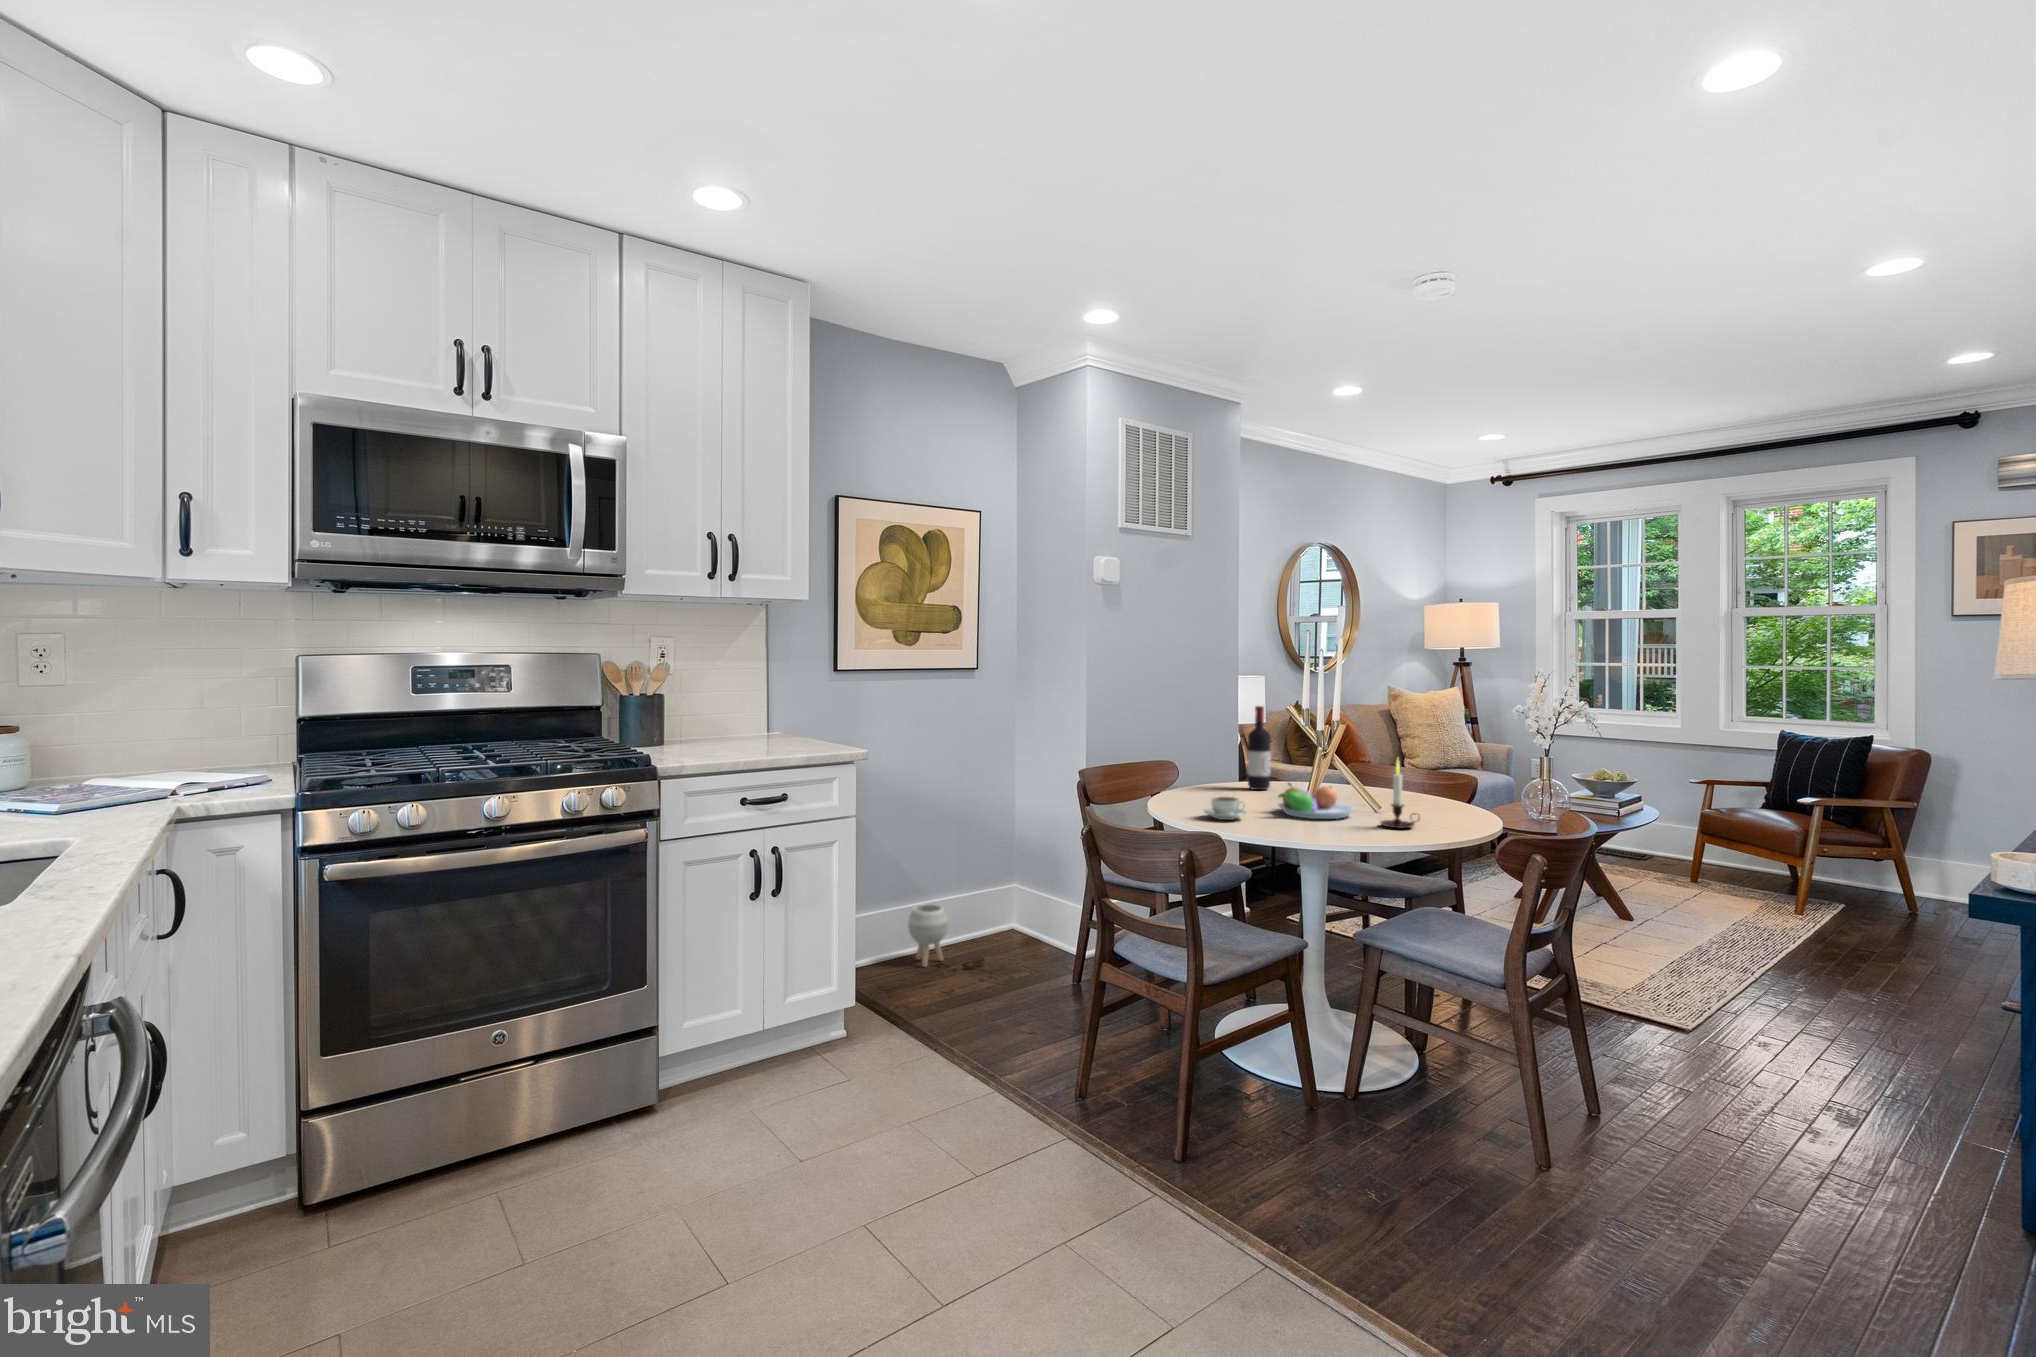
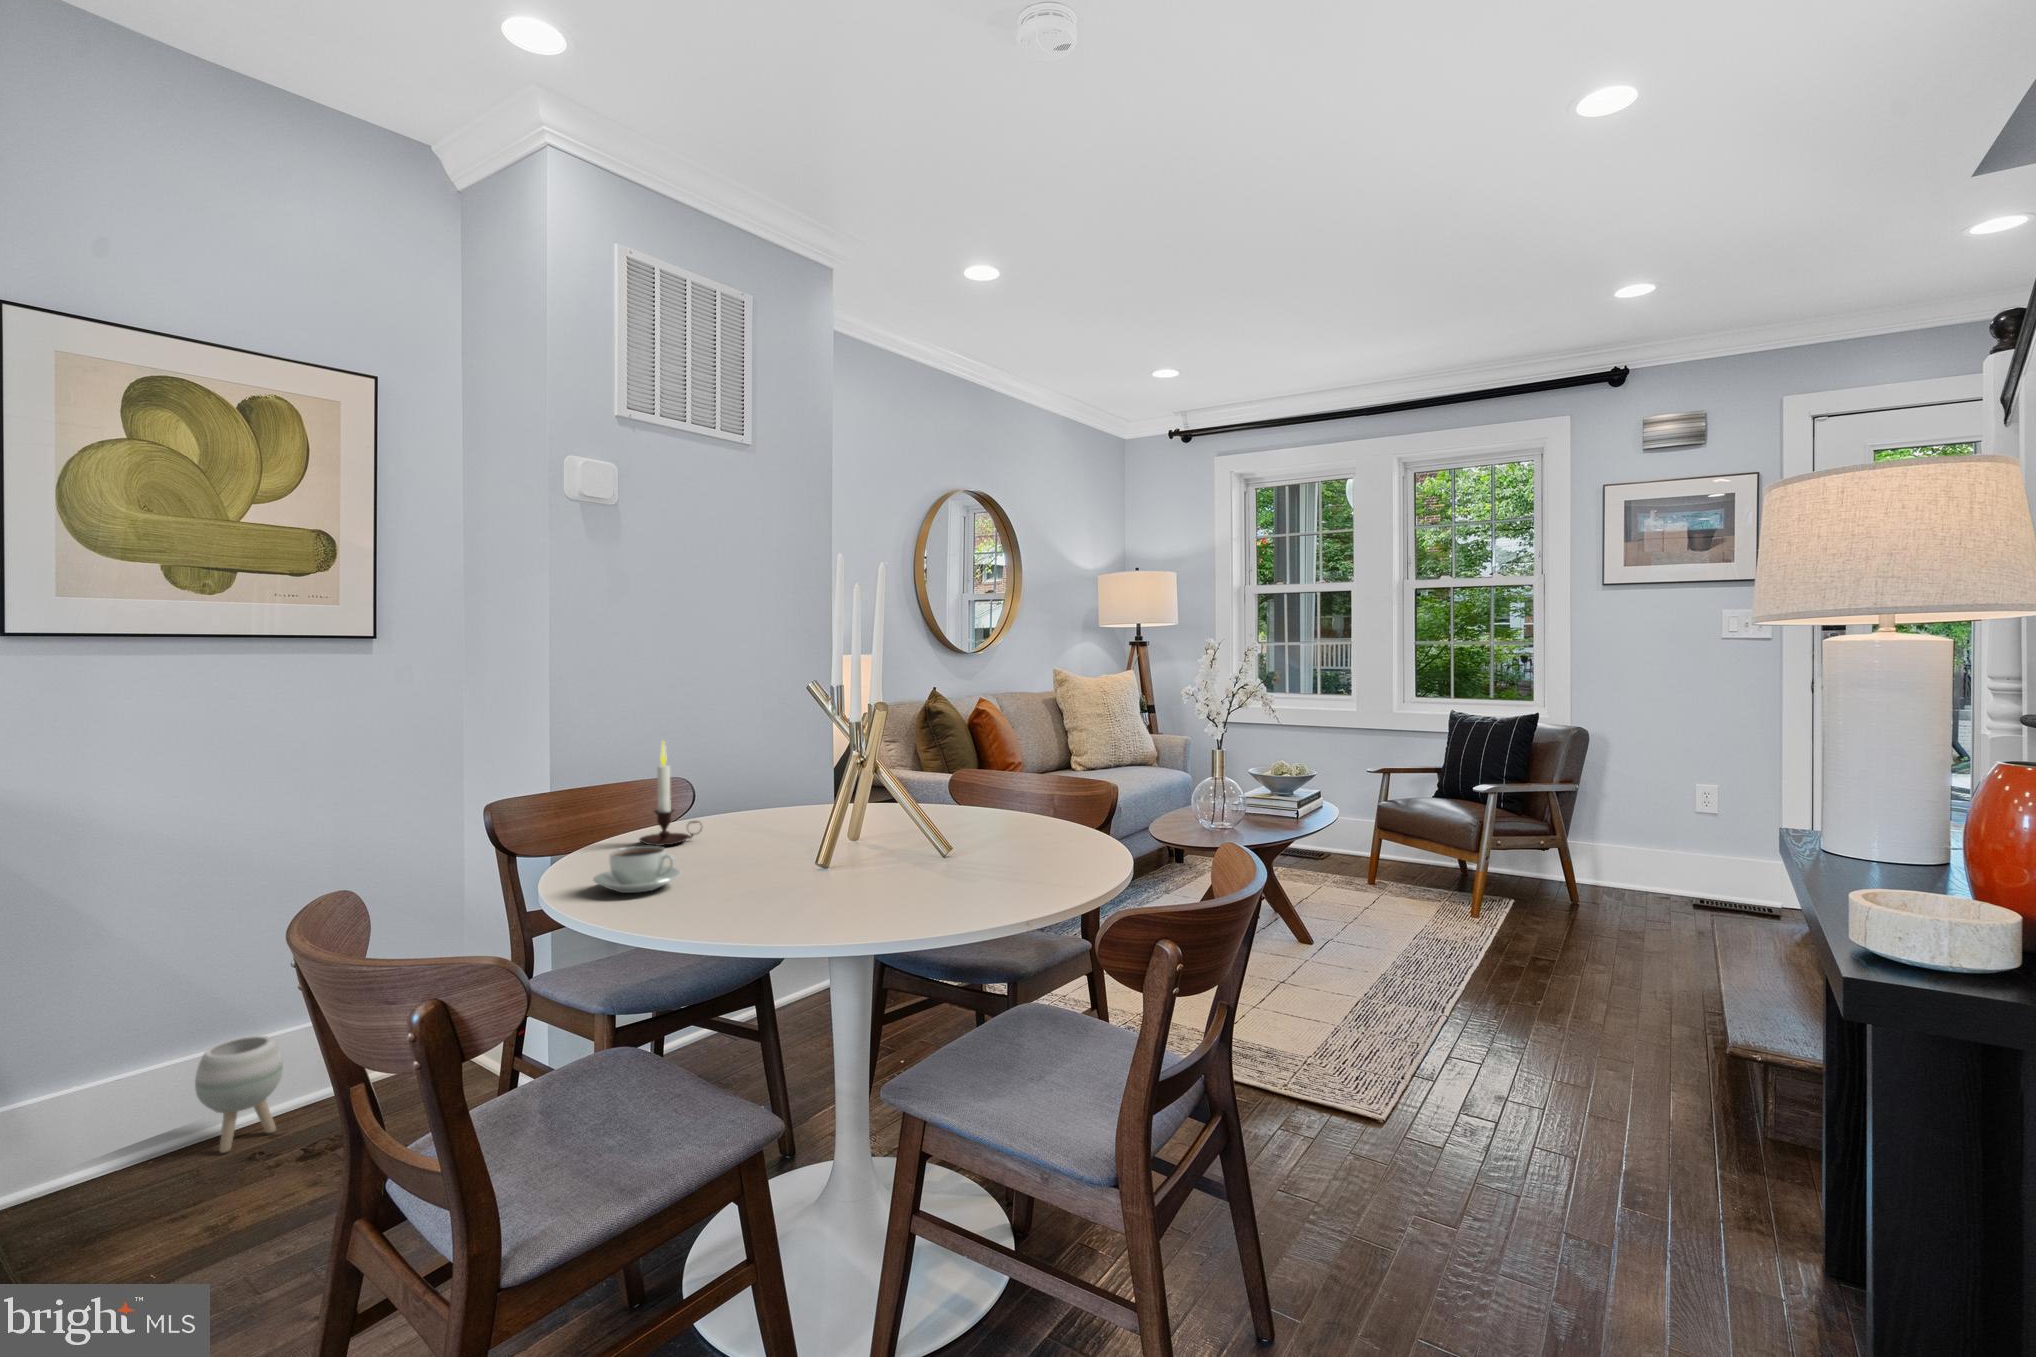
wine bottle: present [1248,706,1271,790] -> none [767,683,804,818]
candle: present [1380,760,1416,829] -> present [639,742,701,846]
fruit bowl: present [1278,783,1355,819] -> none [747,811,892,878]

